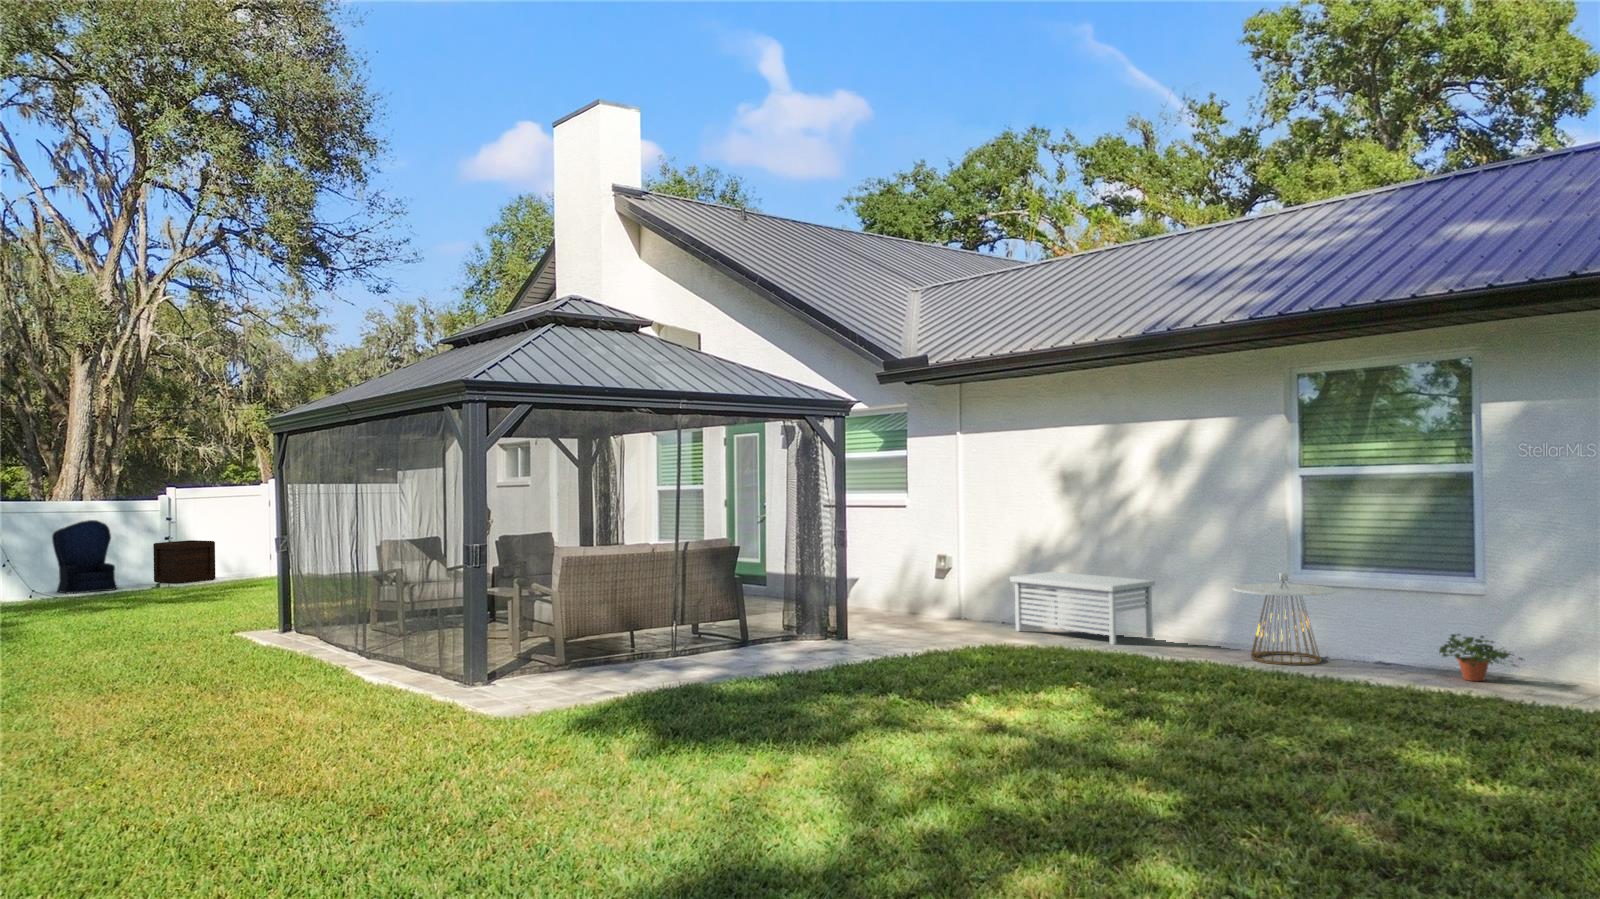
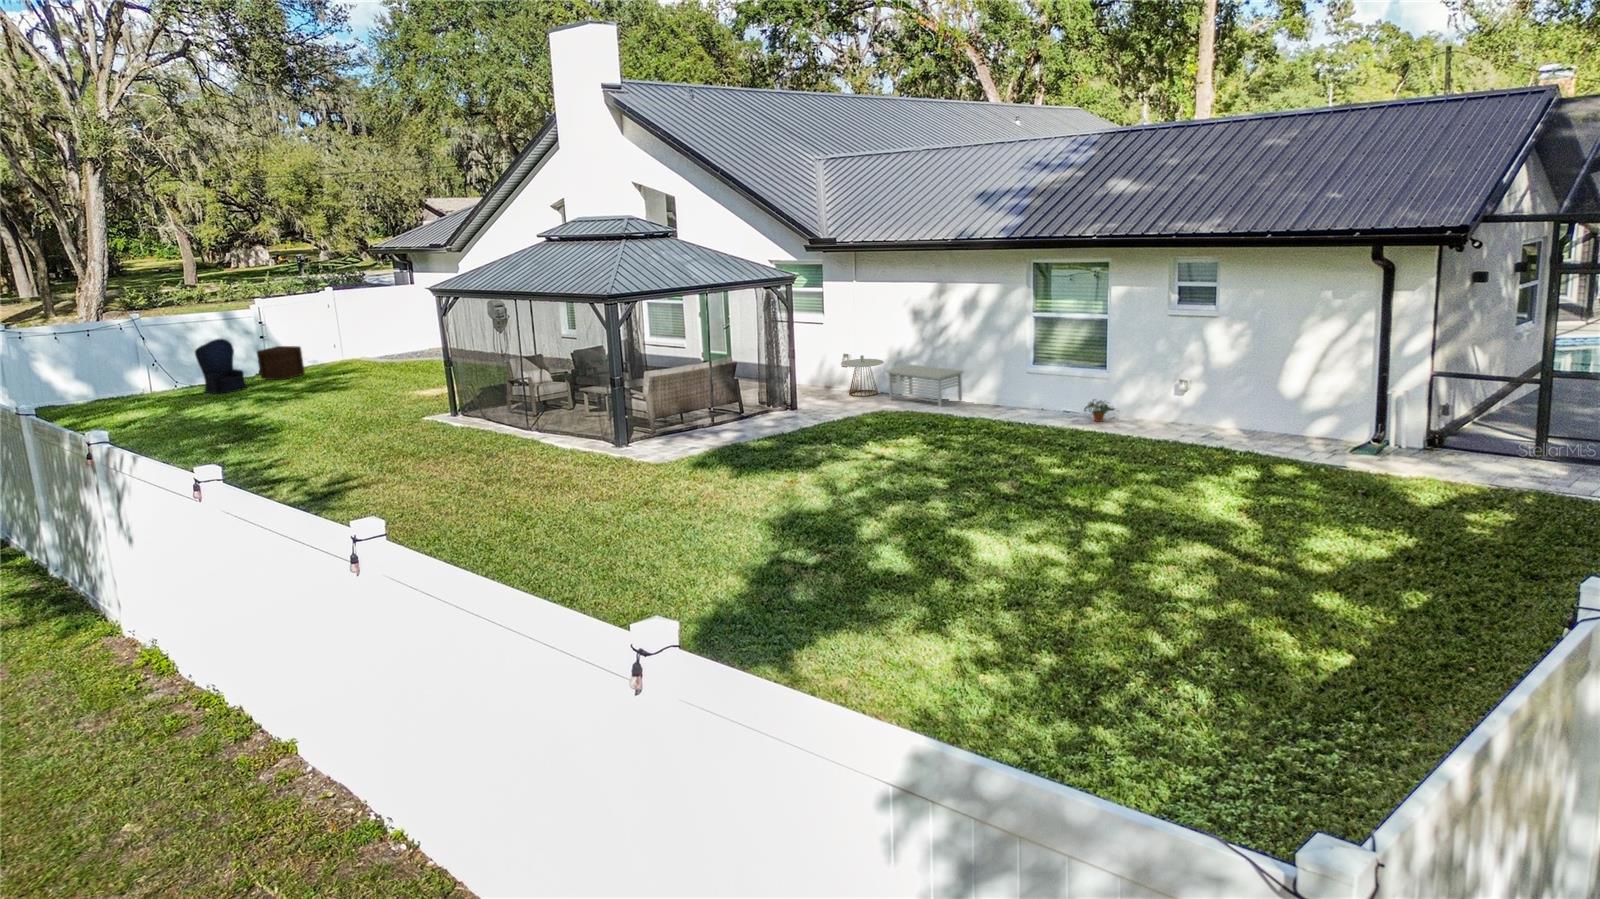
side table: present [1233,573,1336,665] -> present [841,355,884,397]

